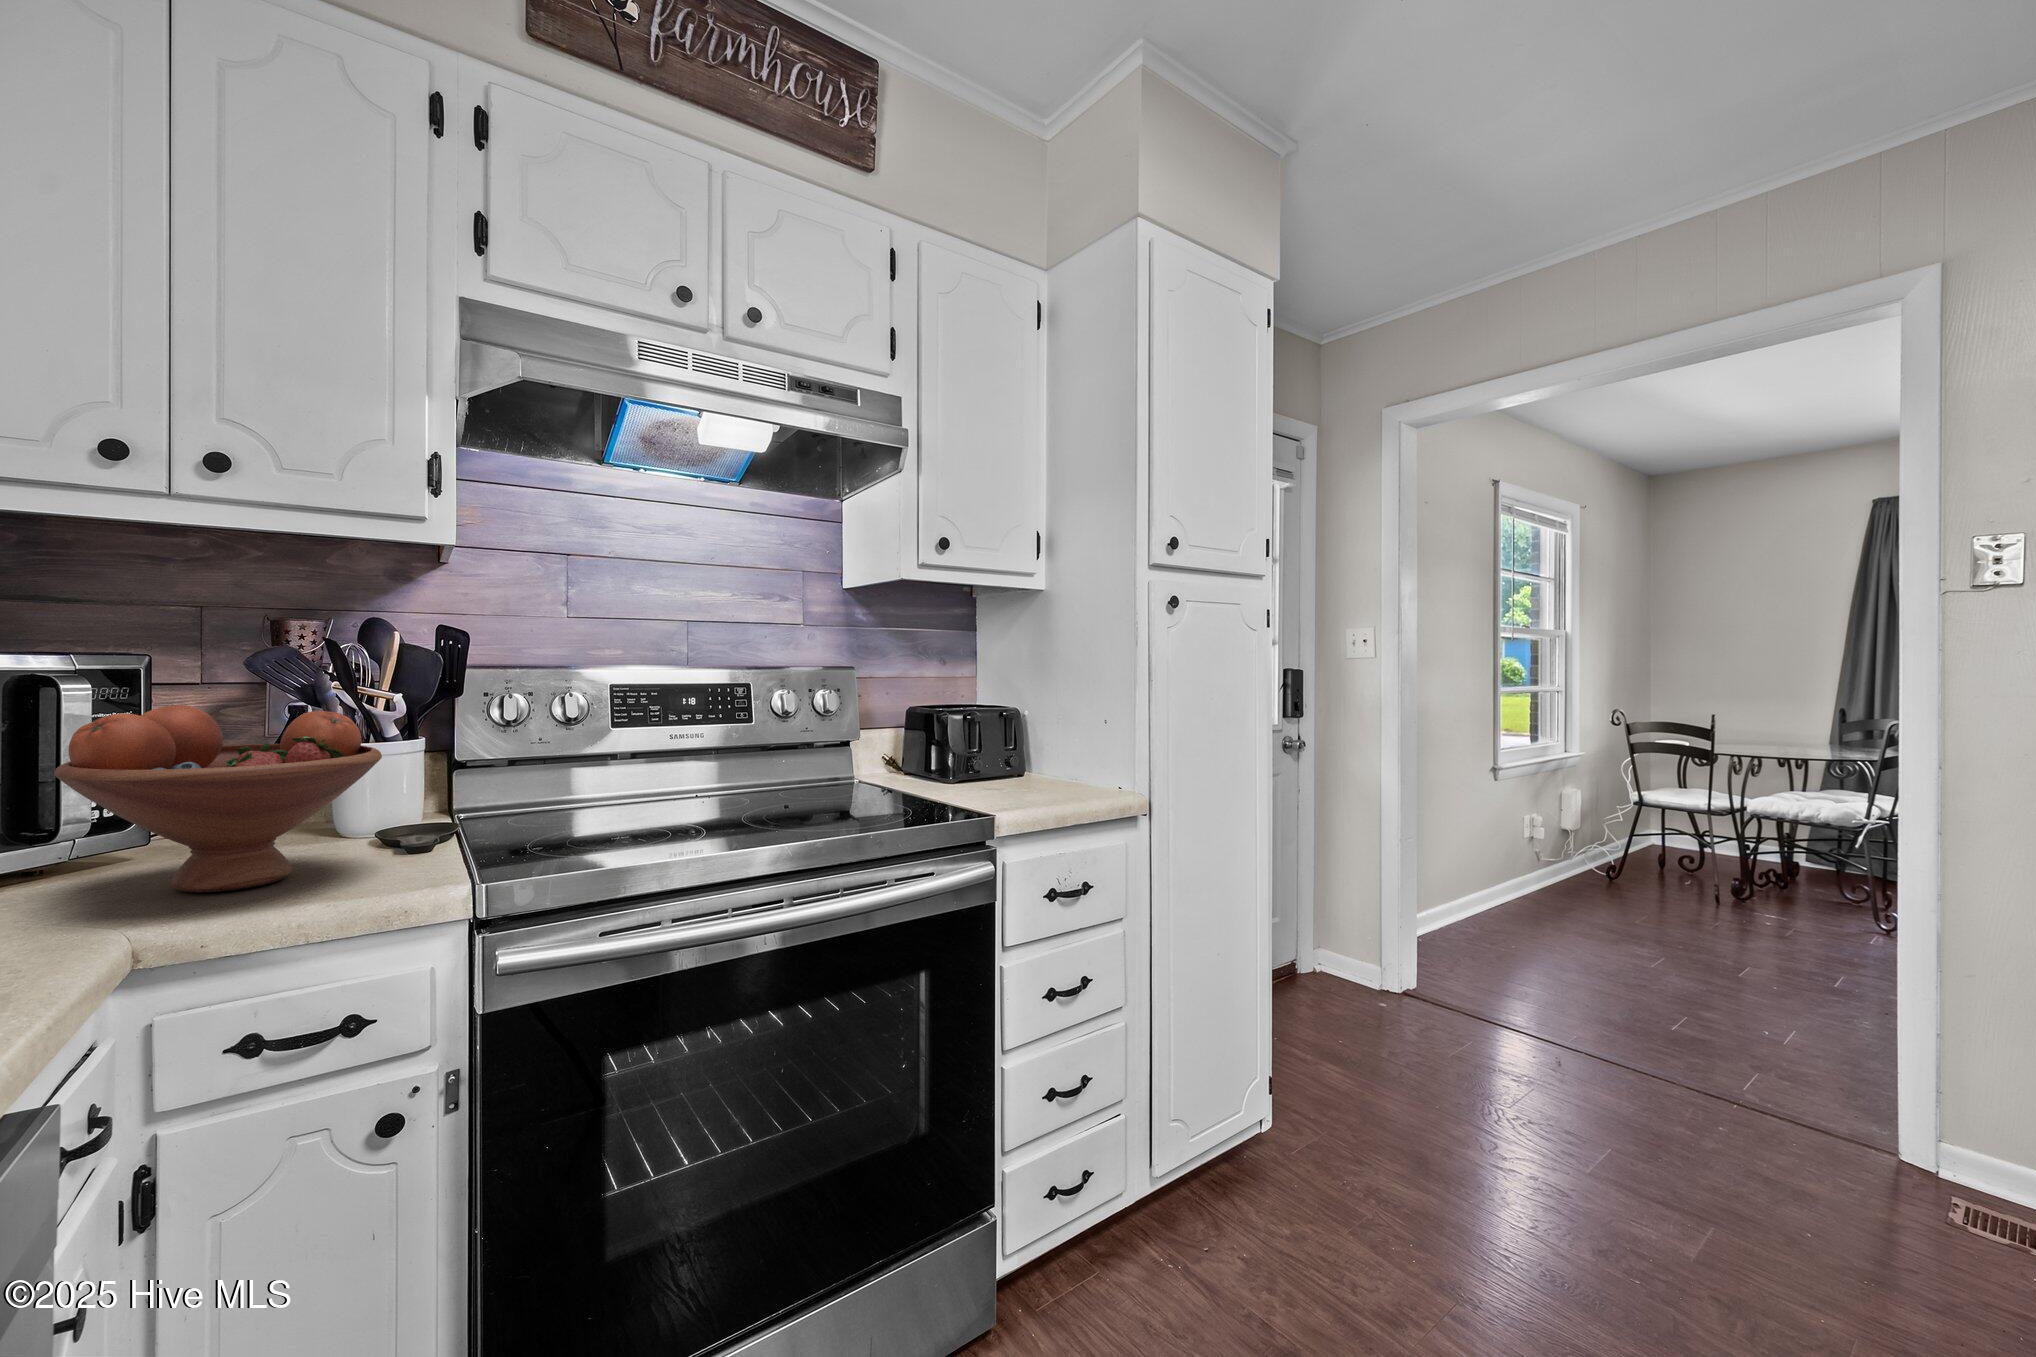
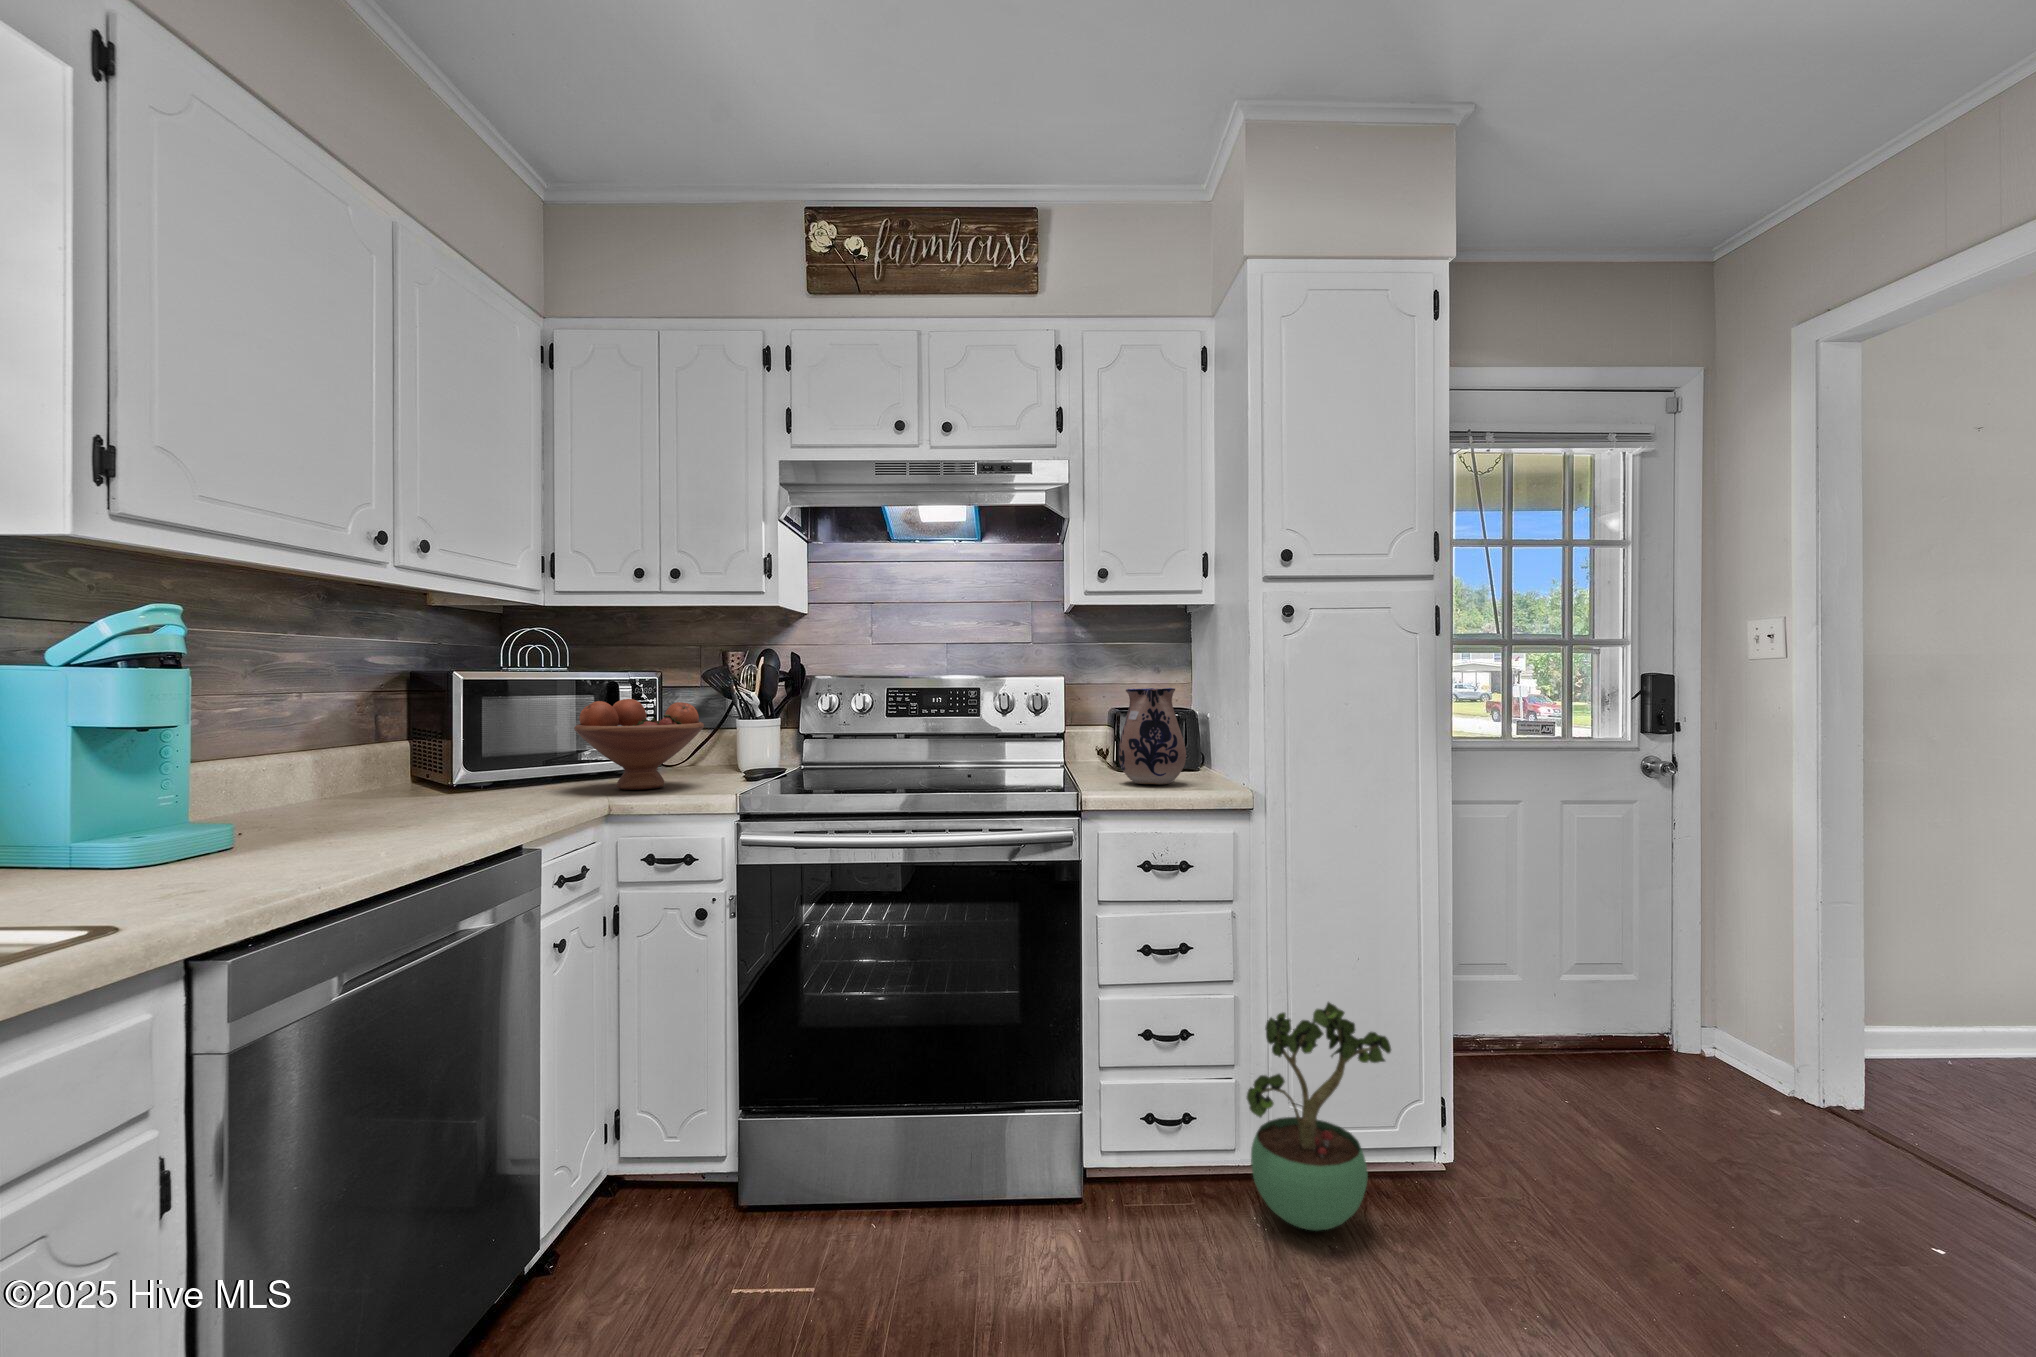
ceramic pitcher: none [978,683,1056,797] -> present [1119,688,1186,785]
potted plant: none [1161,1014,1292,1260] -> present [1247,1002,1391,1230]

